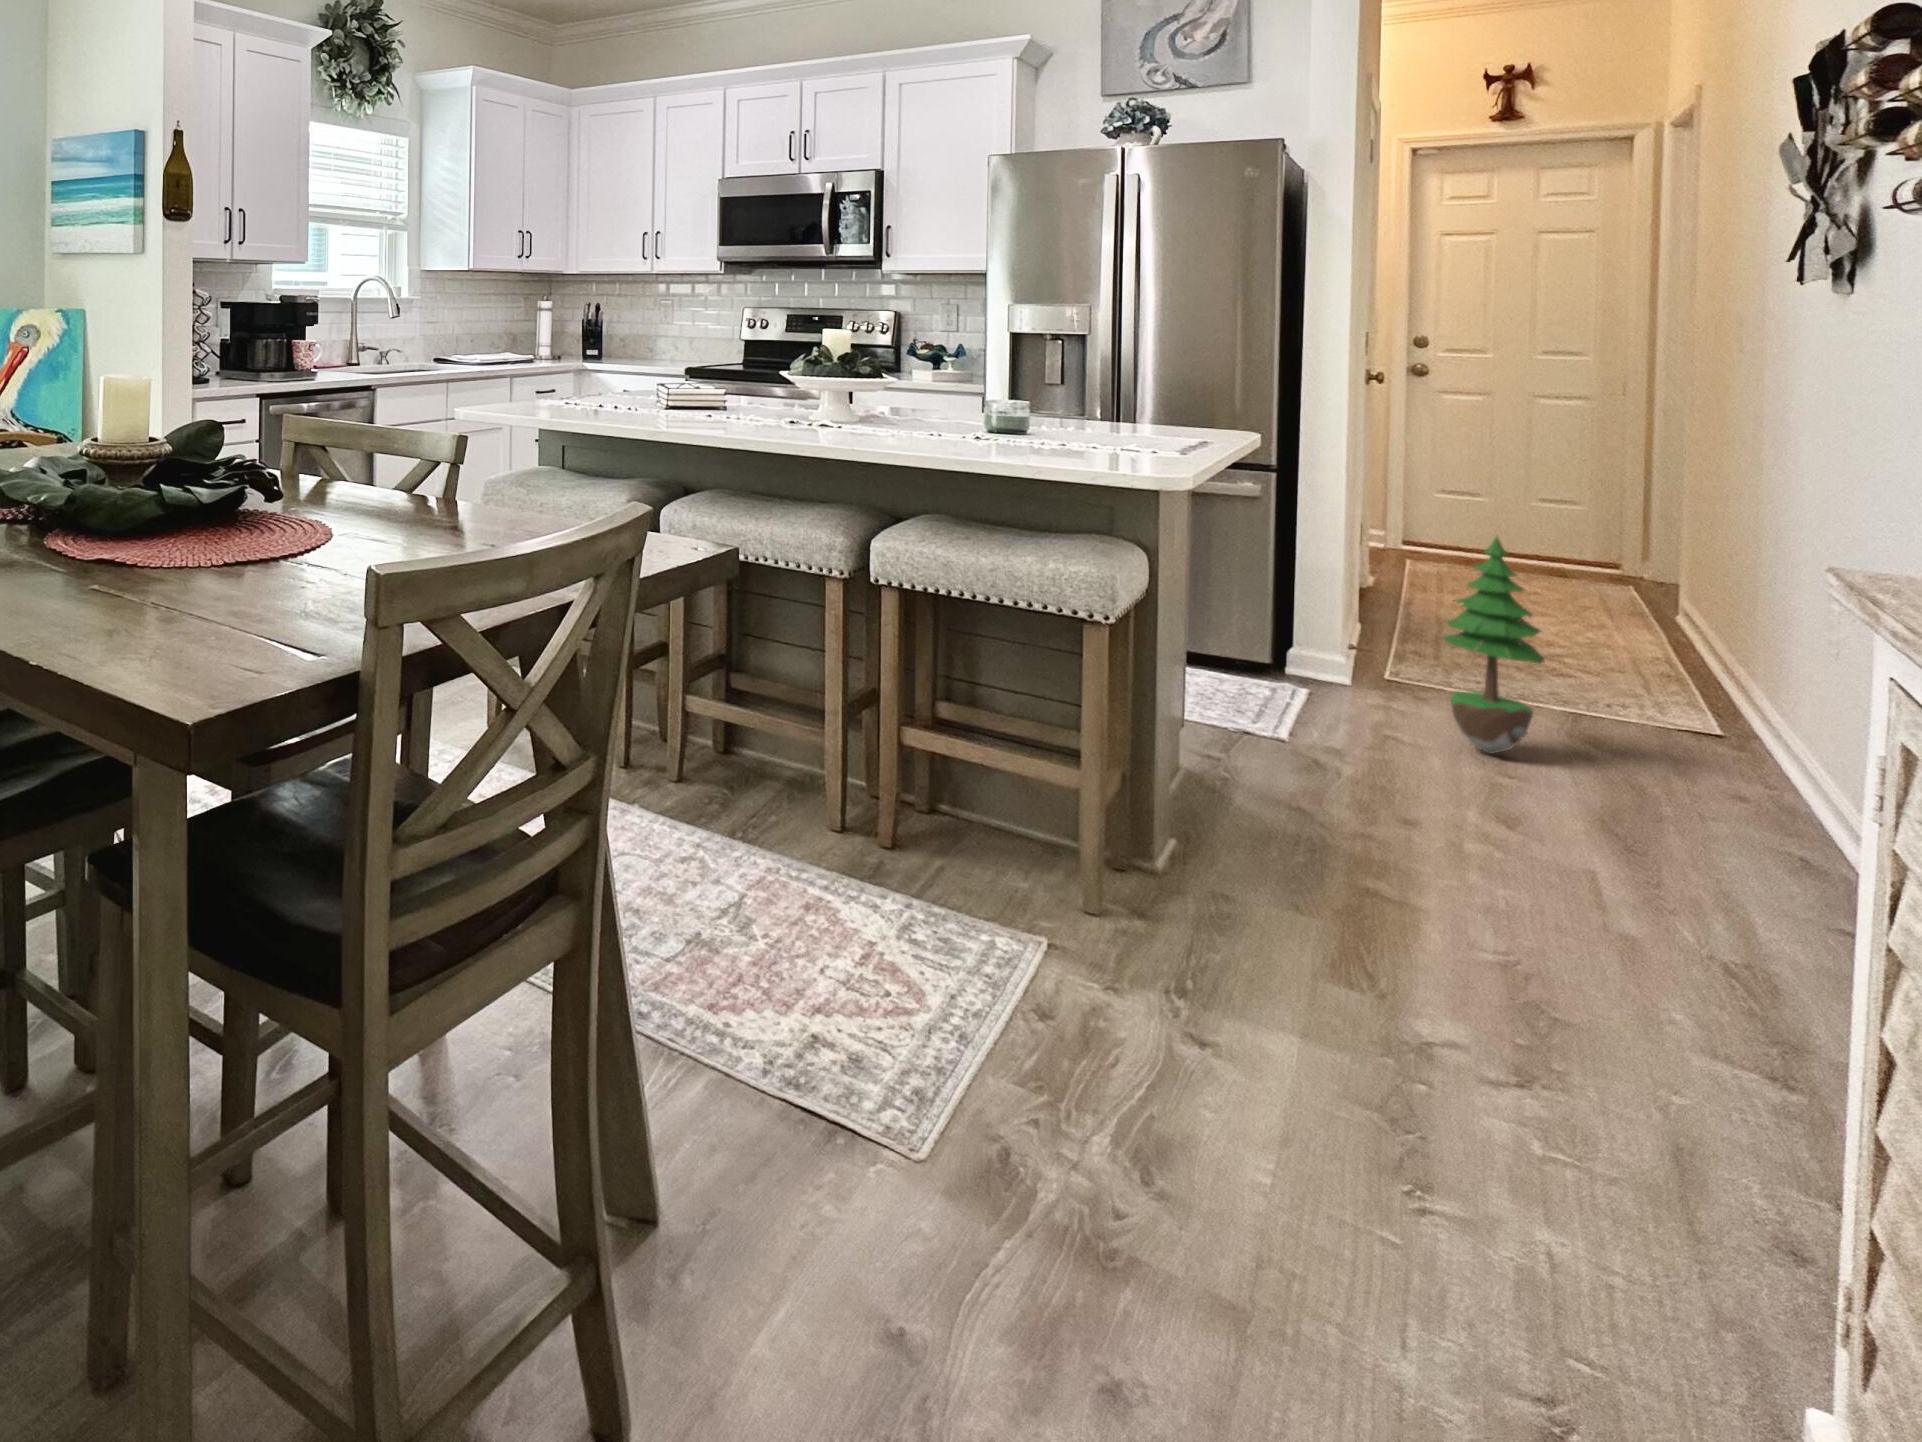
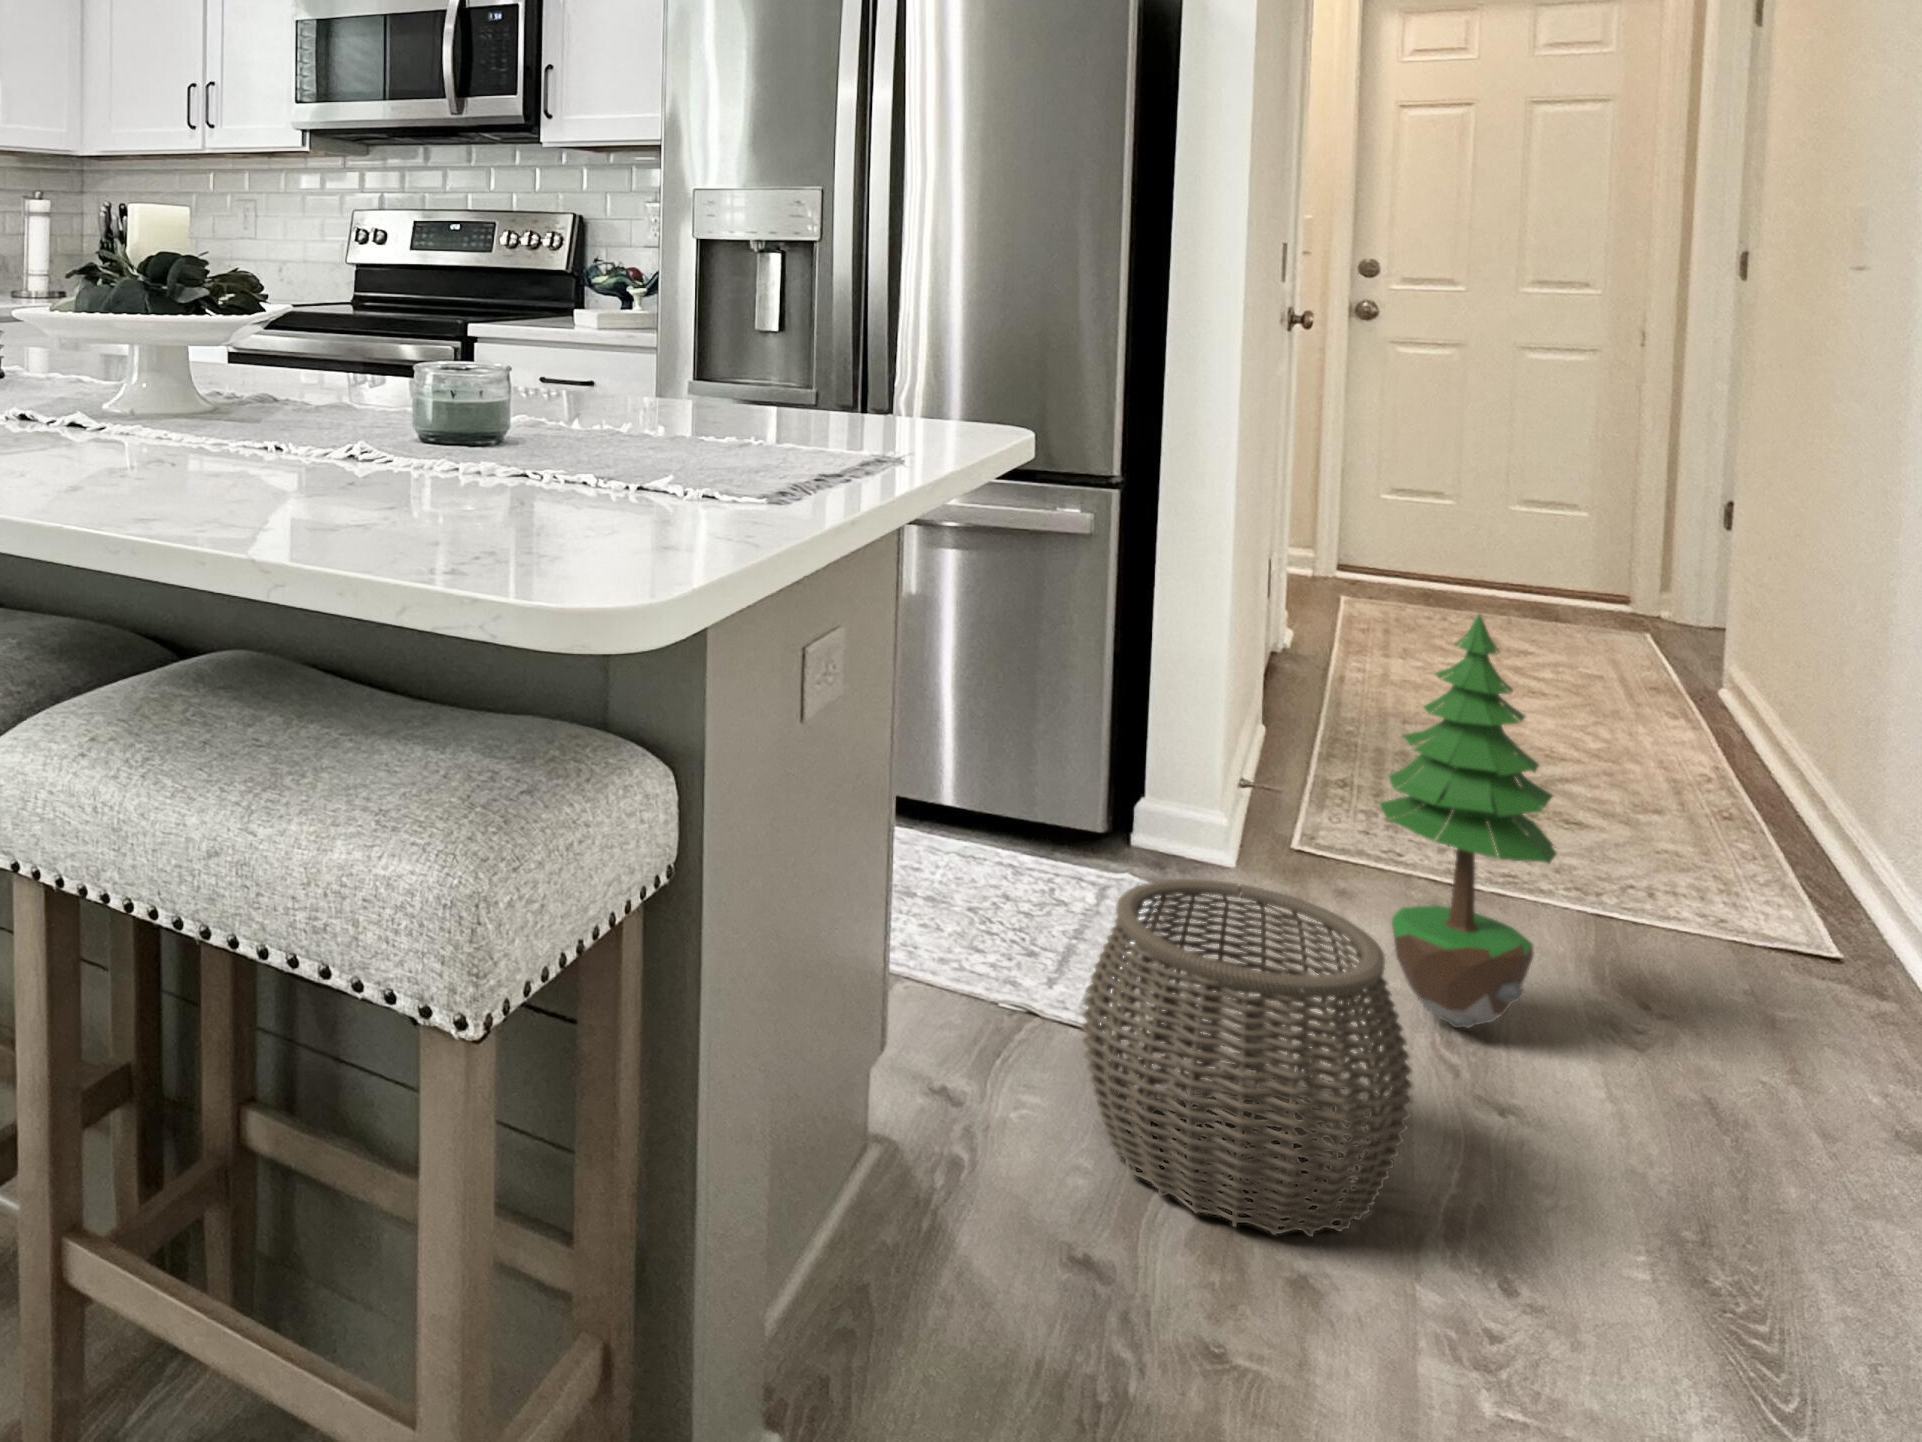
woven basket: none [1285,659,1464,816] -> present [1082,879,1413,1237]

